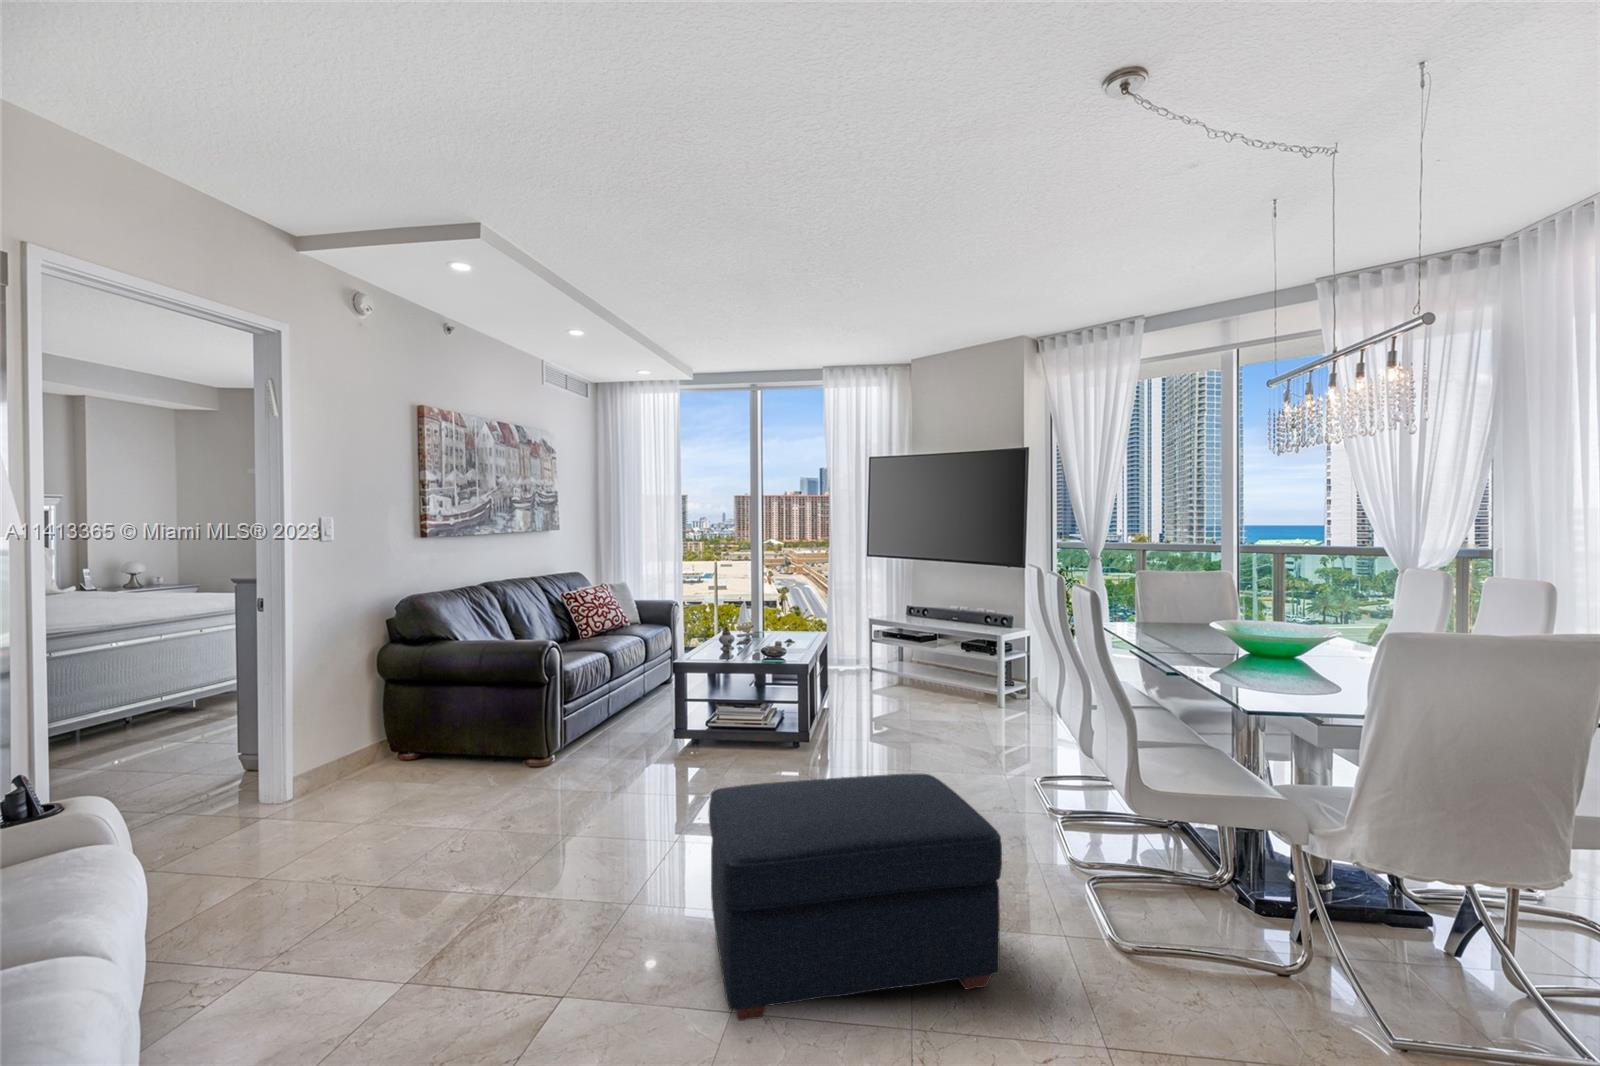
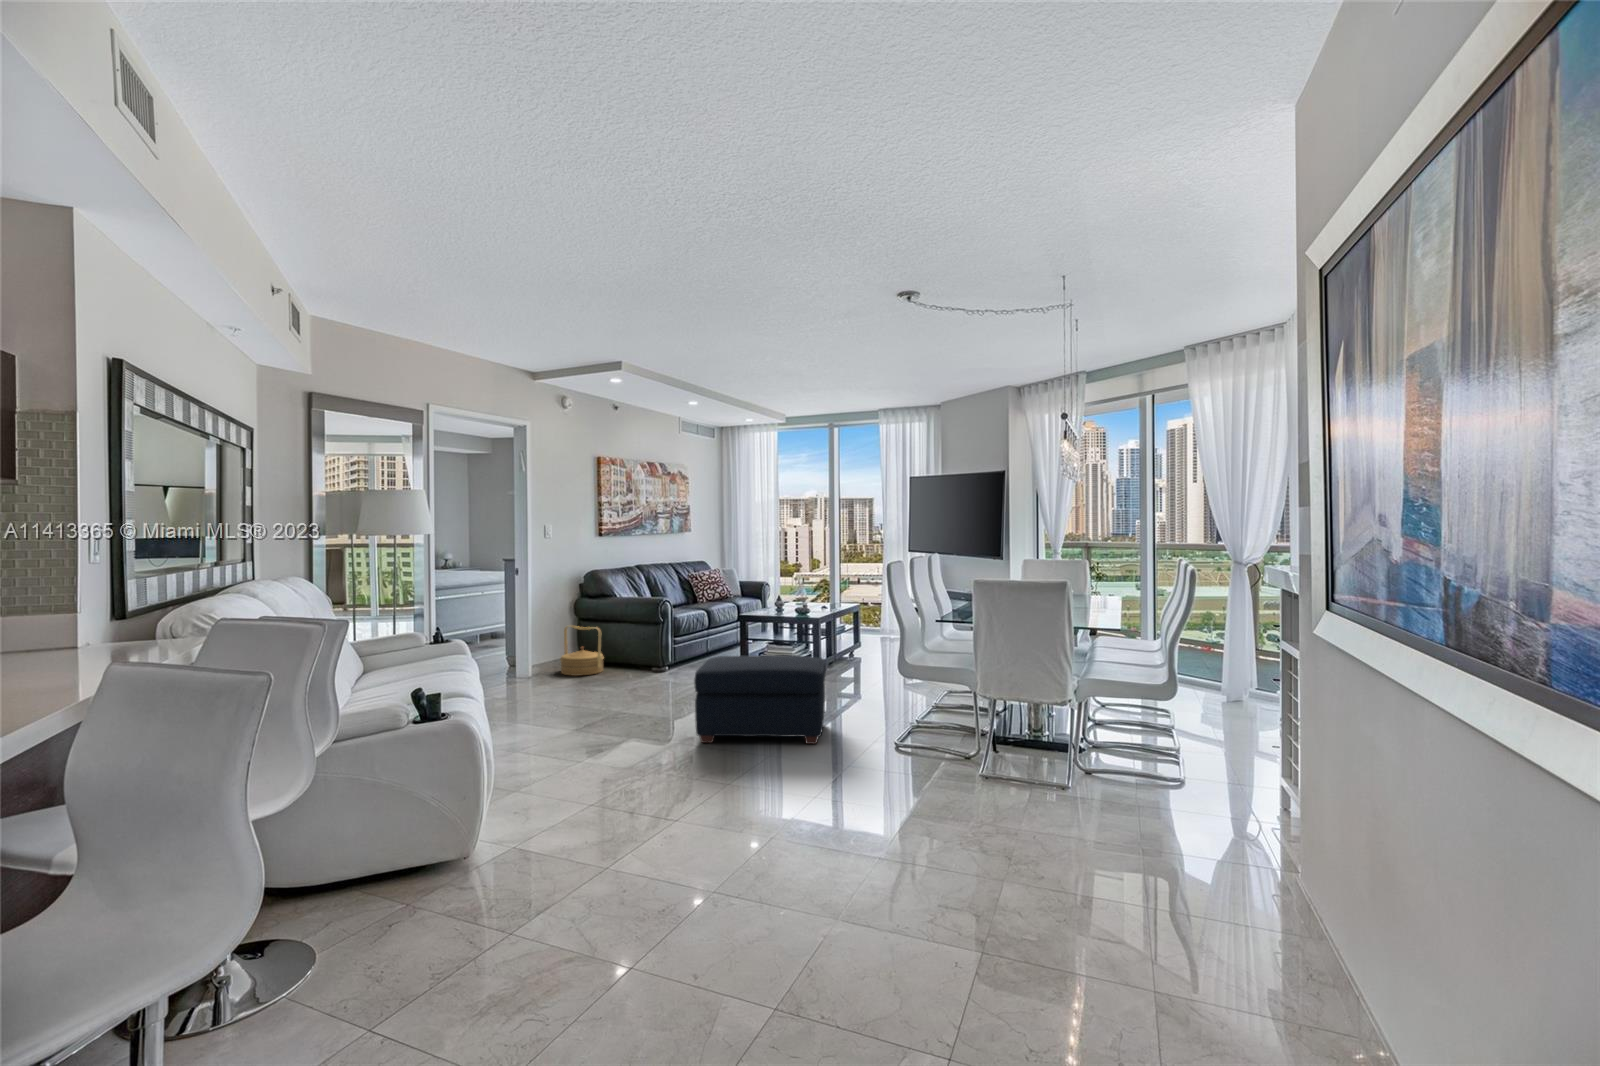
woven basket: none [351,694,437,789] -> present [560,626,604,676]

